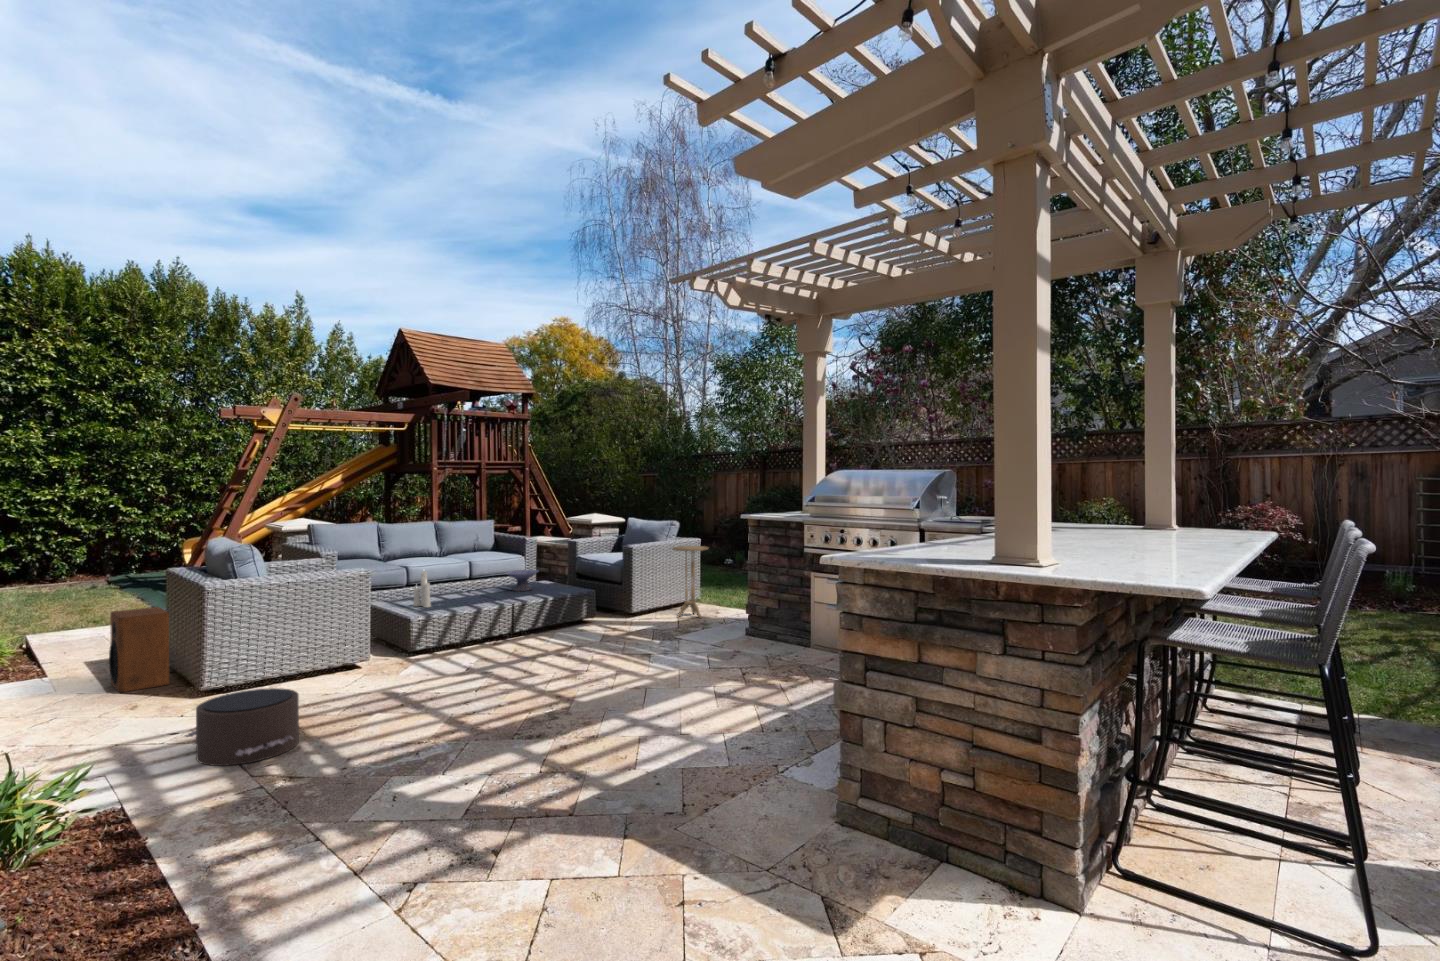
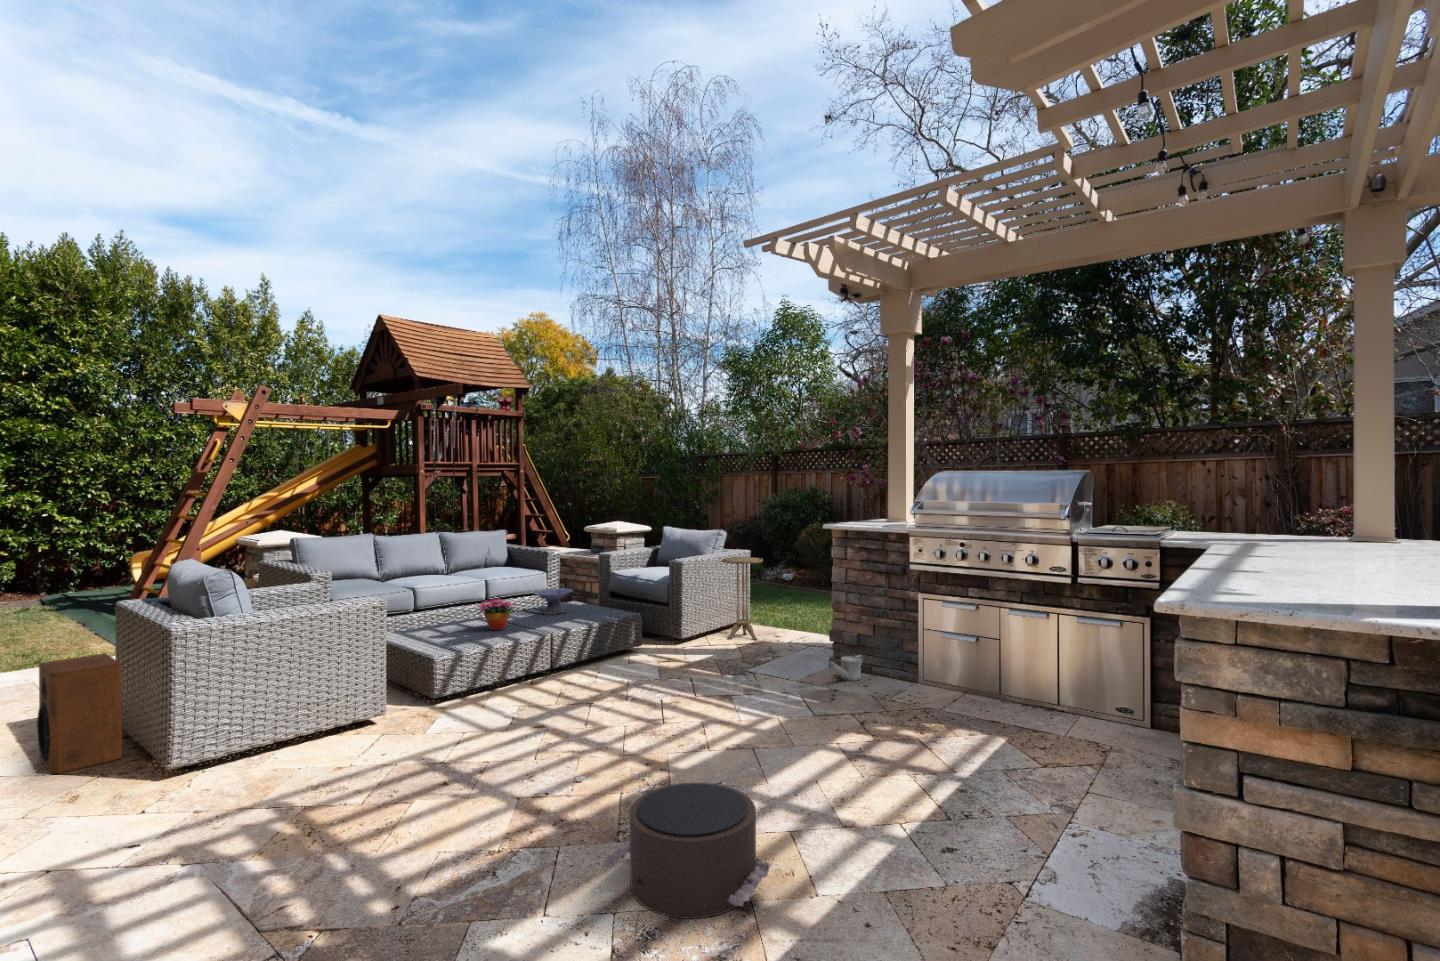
candle: present [413,571,431,607] -> none [432,588,455,641]
flower arrangement: none [447,575,487,601] -> present [479,599,514,630]
watering can: none [739,627,773,648] -> present [830,655,863,681]
pouf: present [185,688,299,766] -> present [602,782,772,919]

